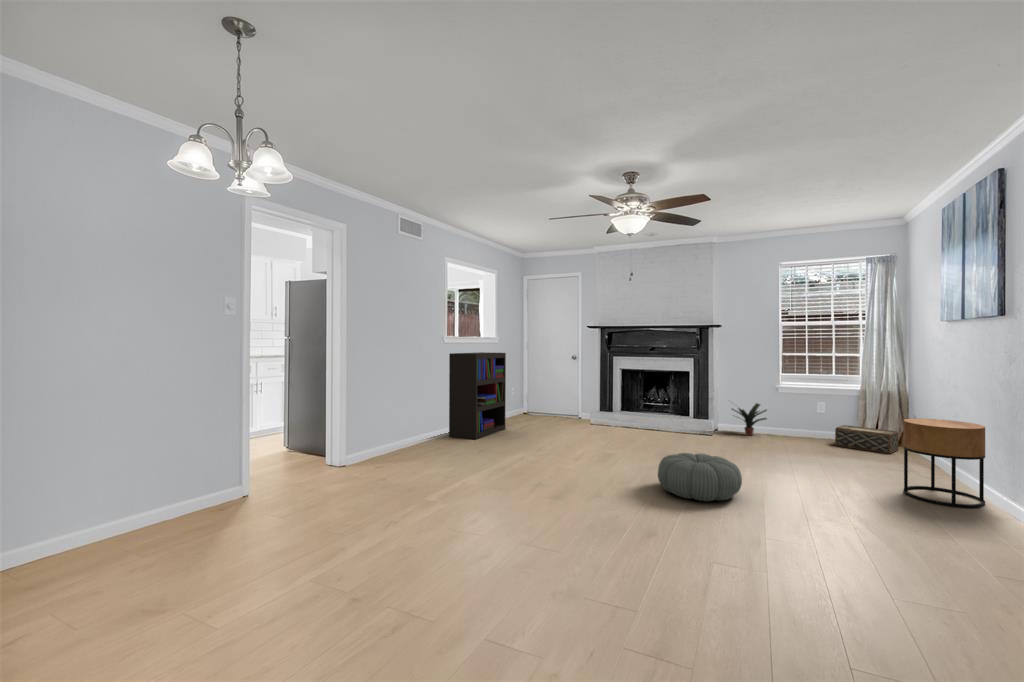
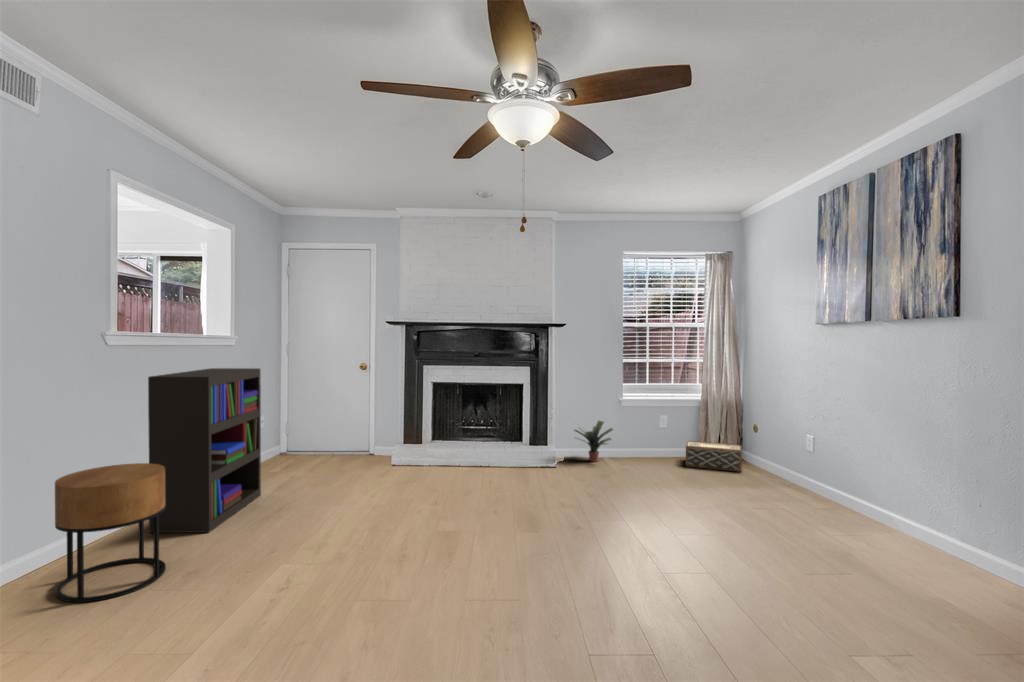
side table: present [904,418,985,508] -> present [55,463,166,602]
pouf: present [658,453,742,501] -> none [576,532,705,625]

